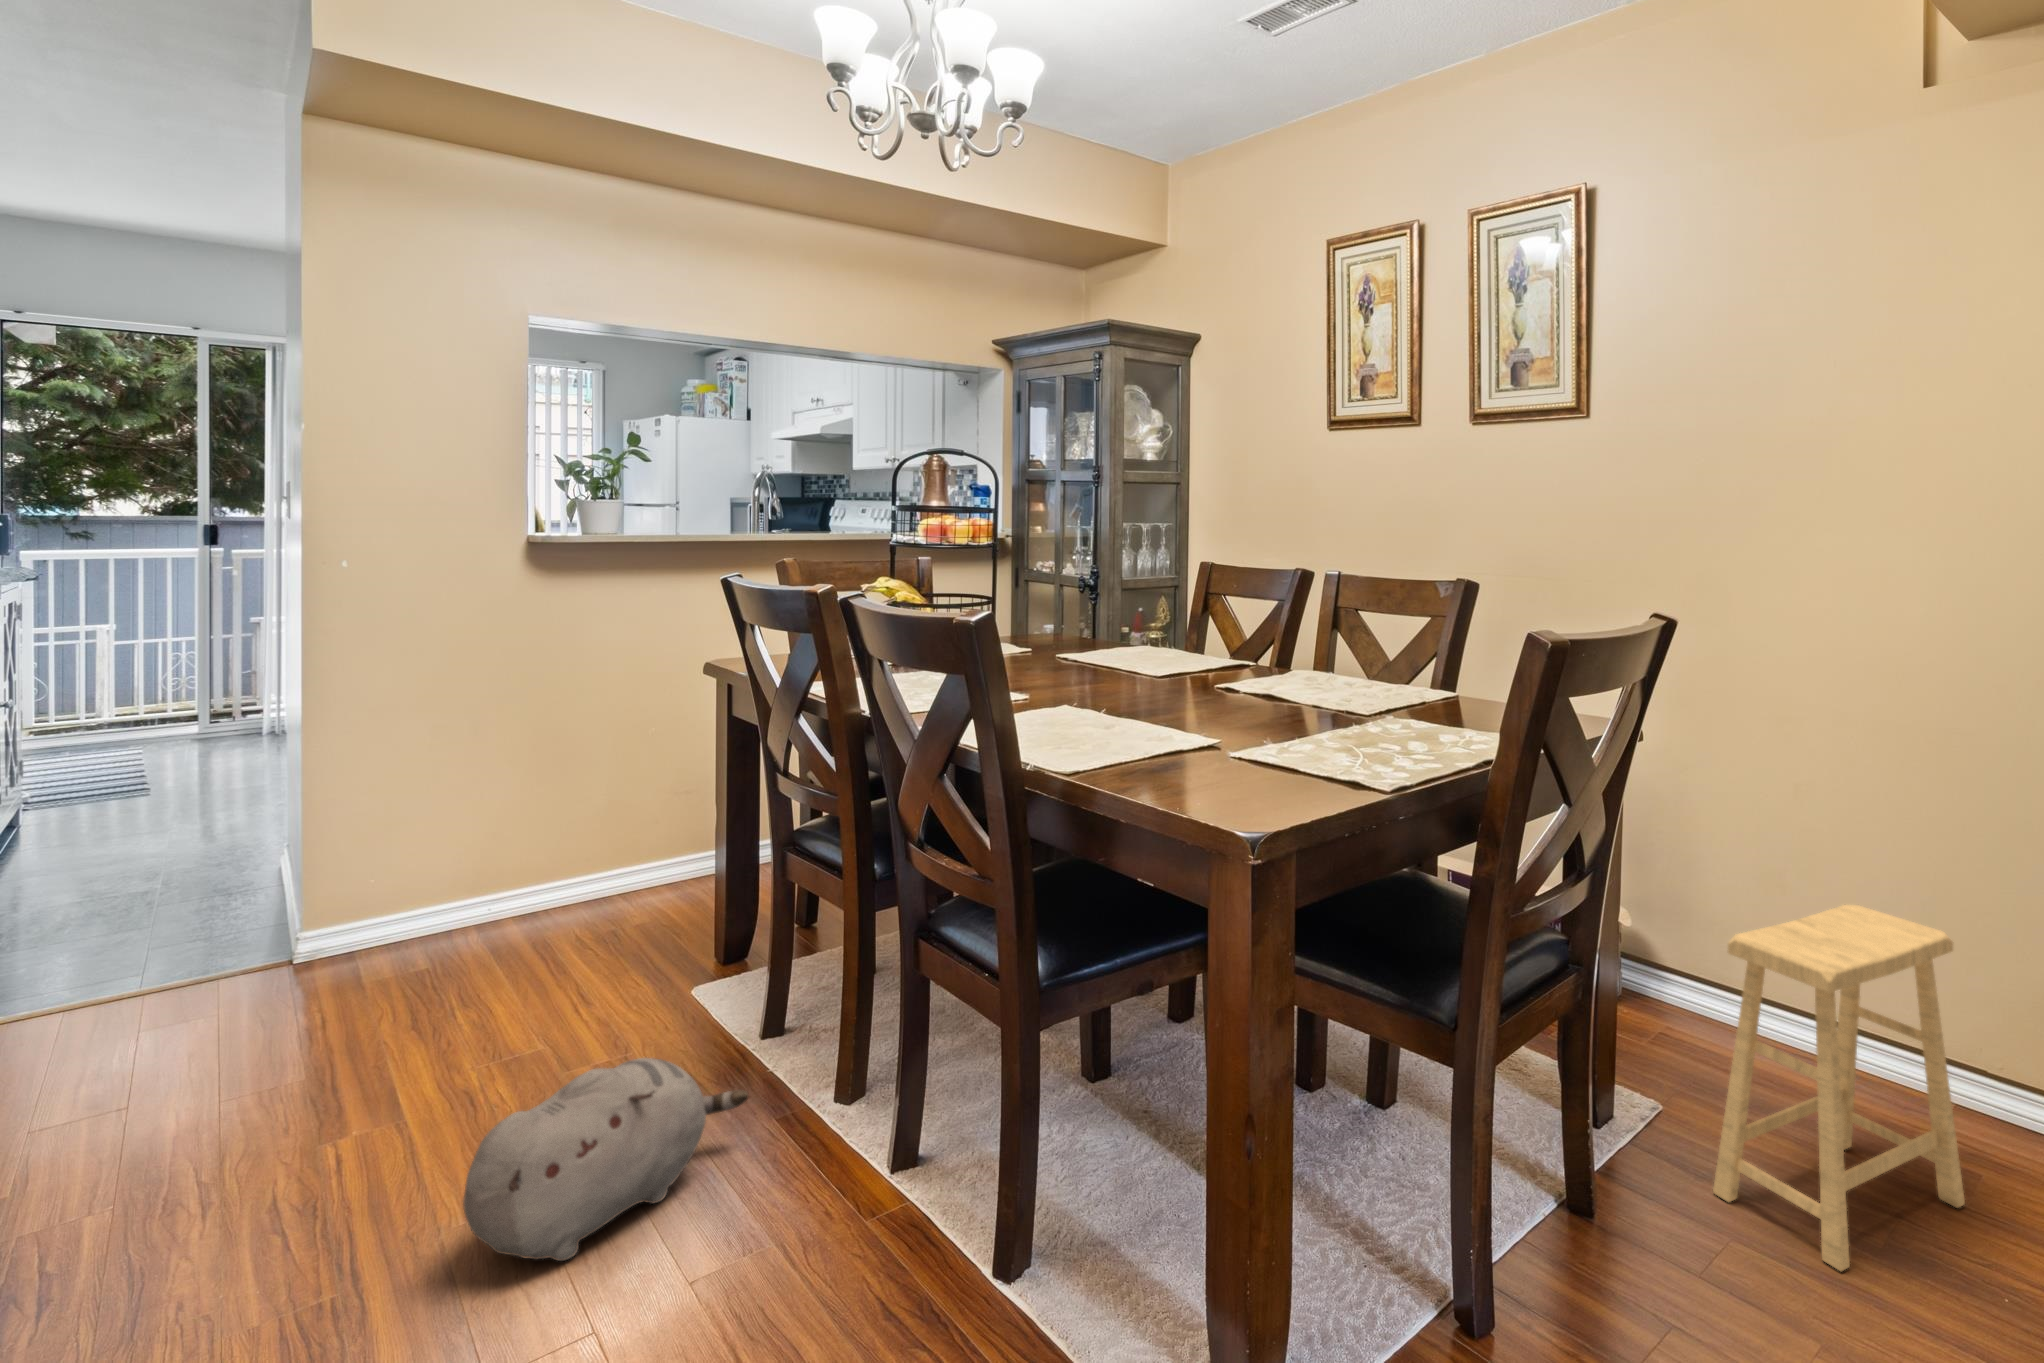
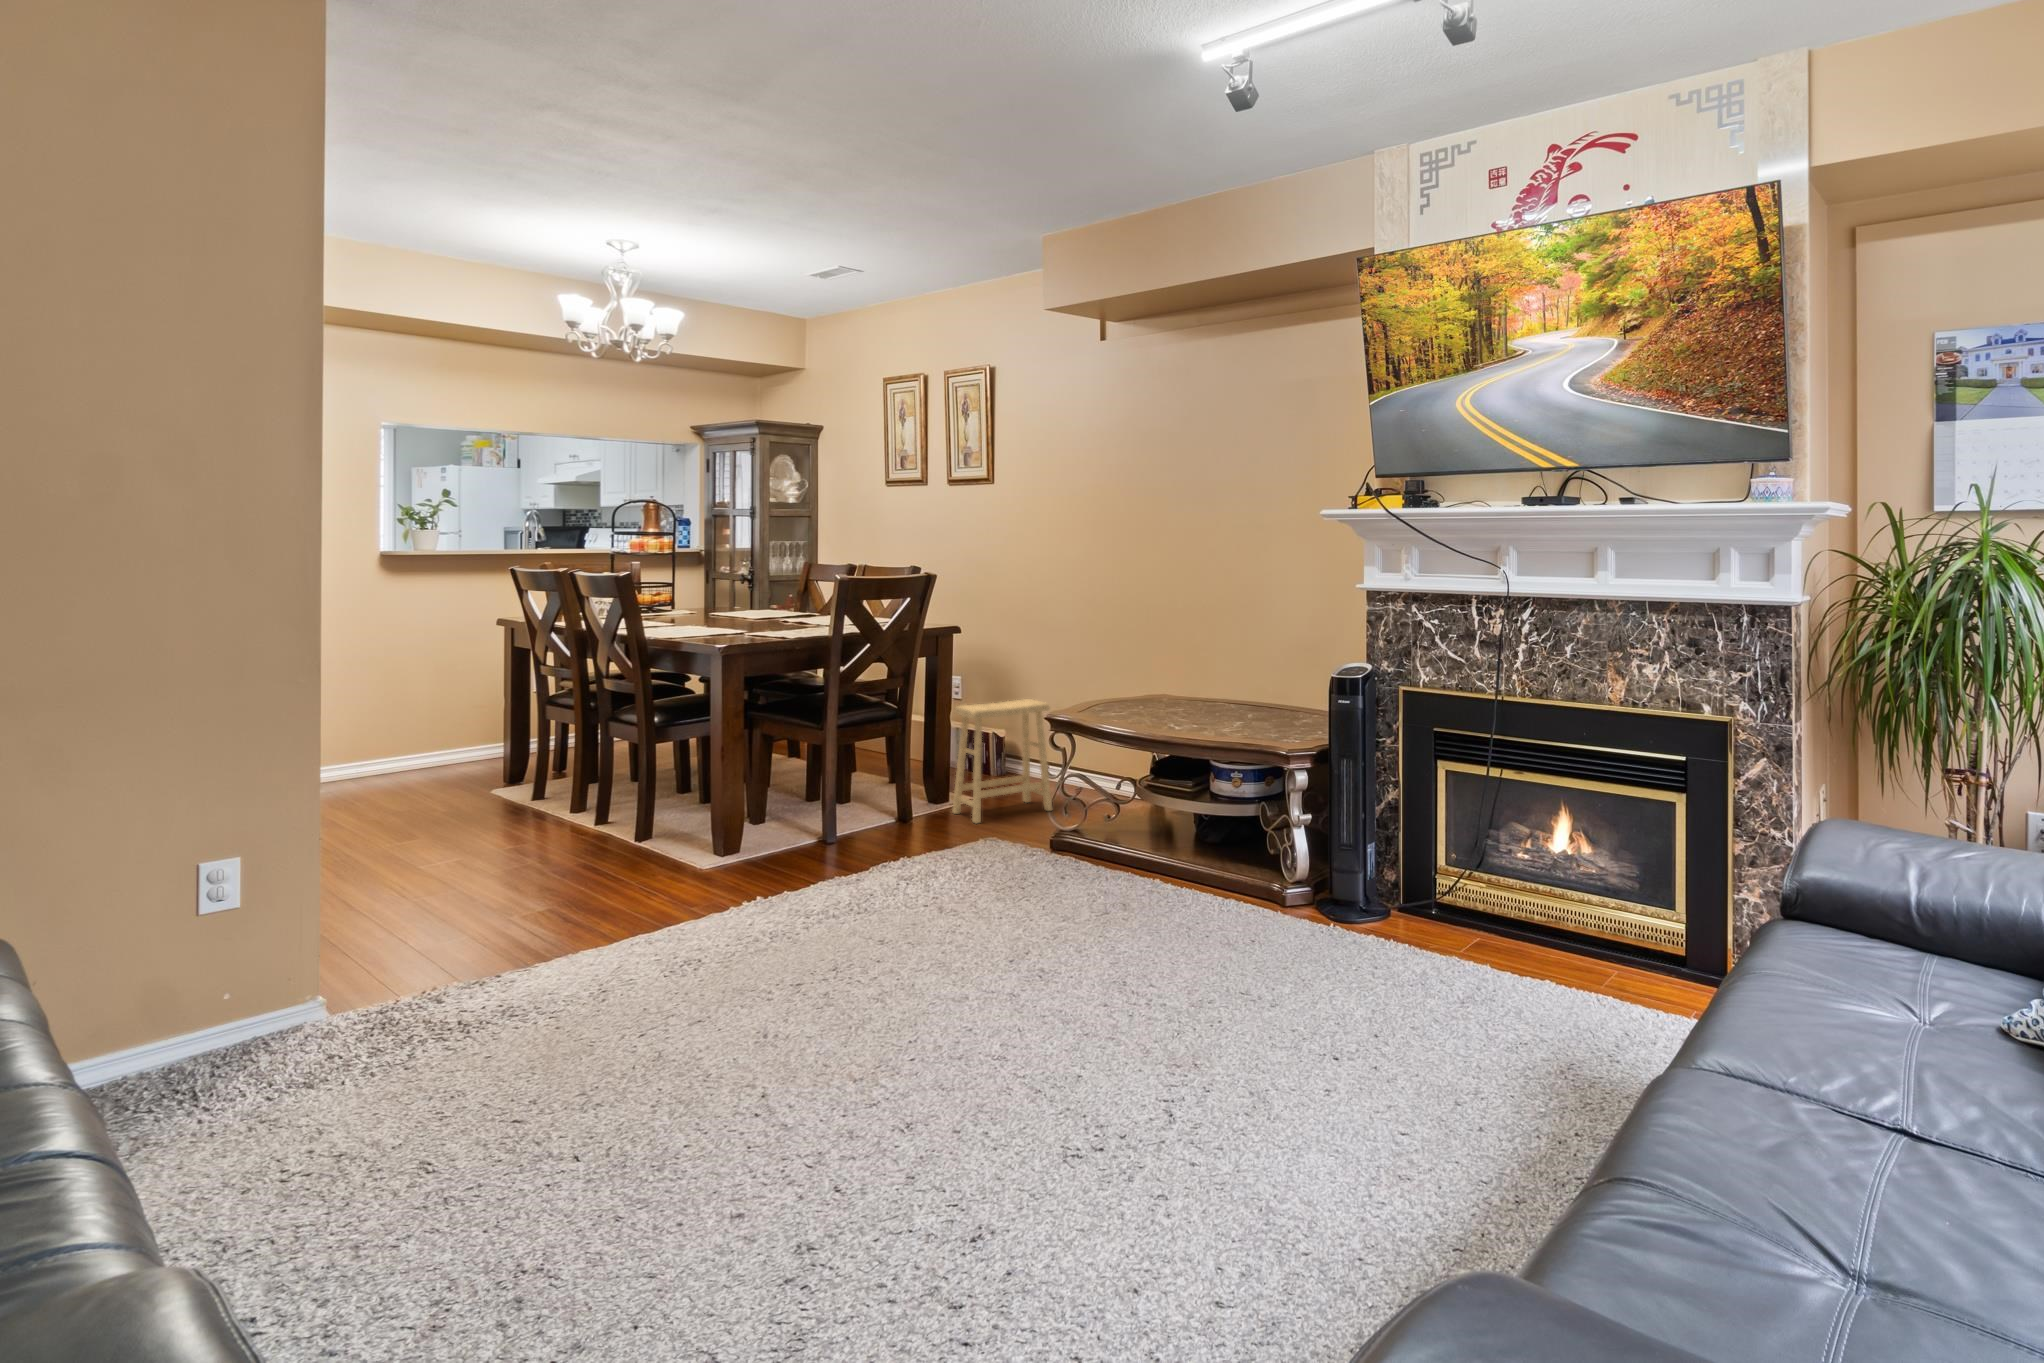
plush toy: present [463,1058,748,1261] -> none [399,772,524,843]

